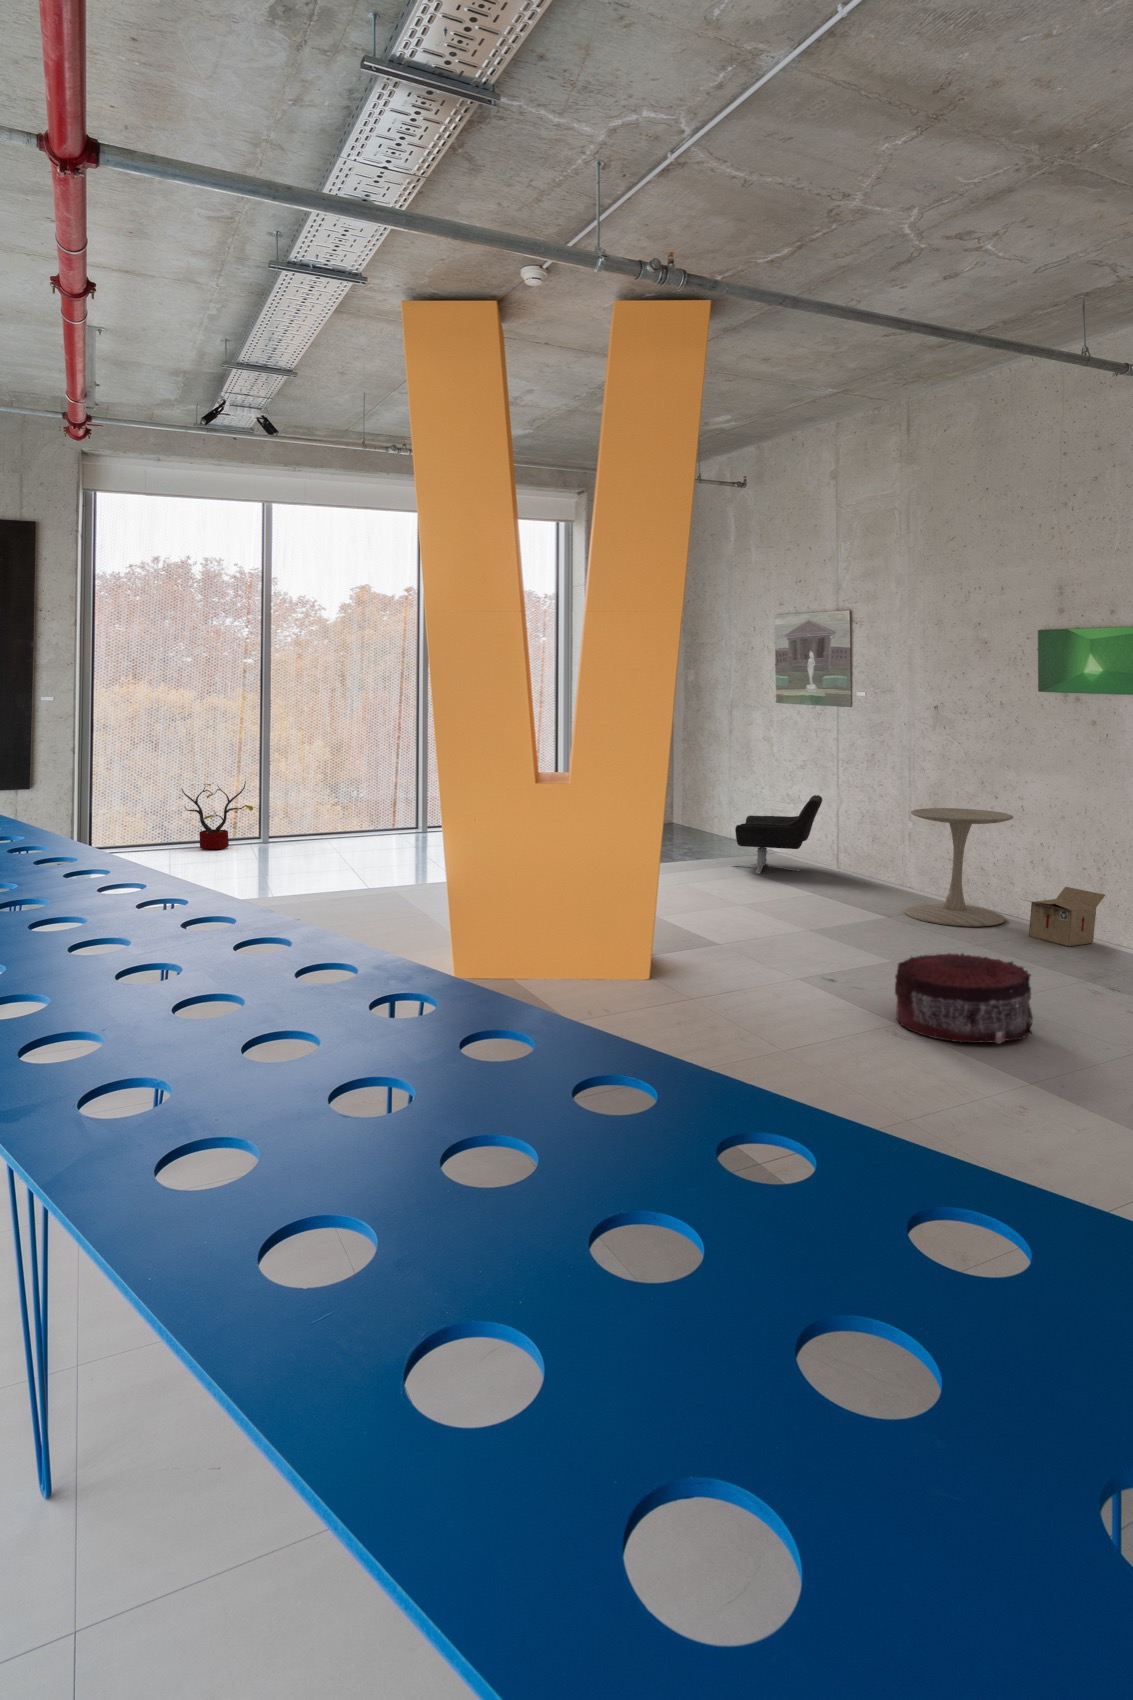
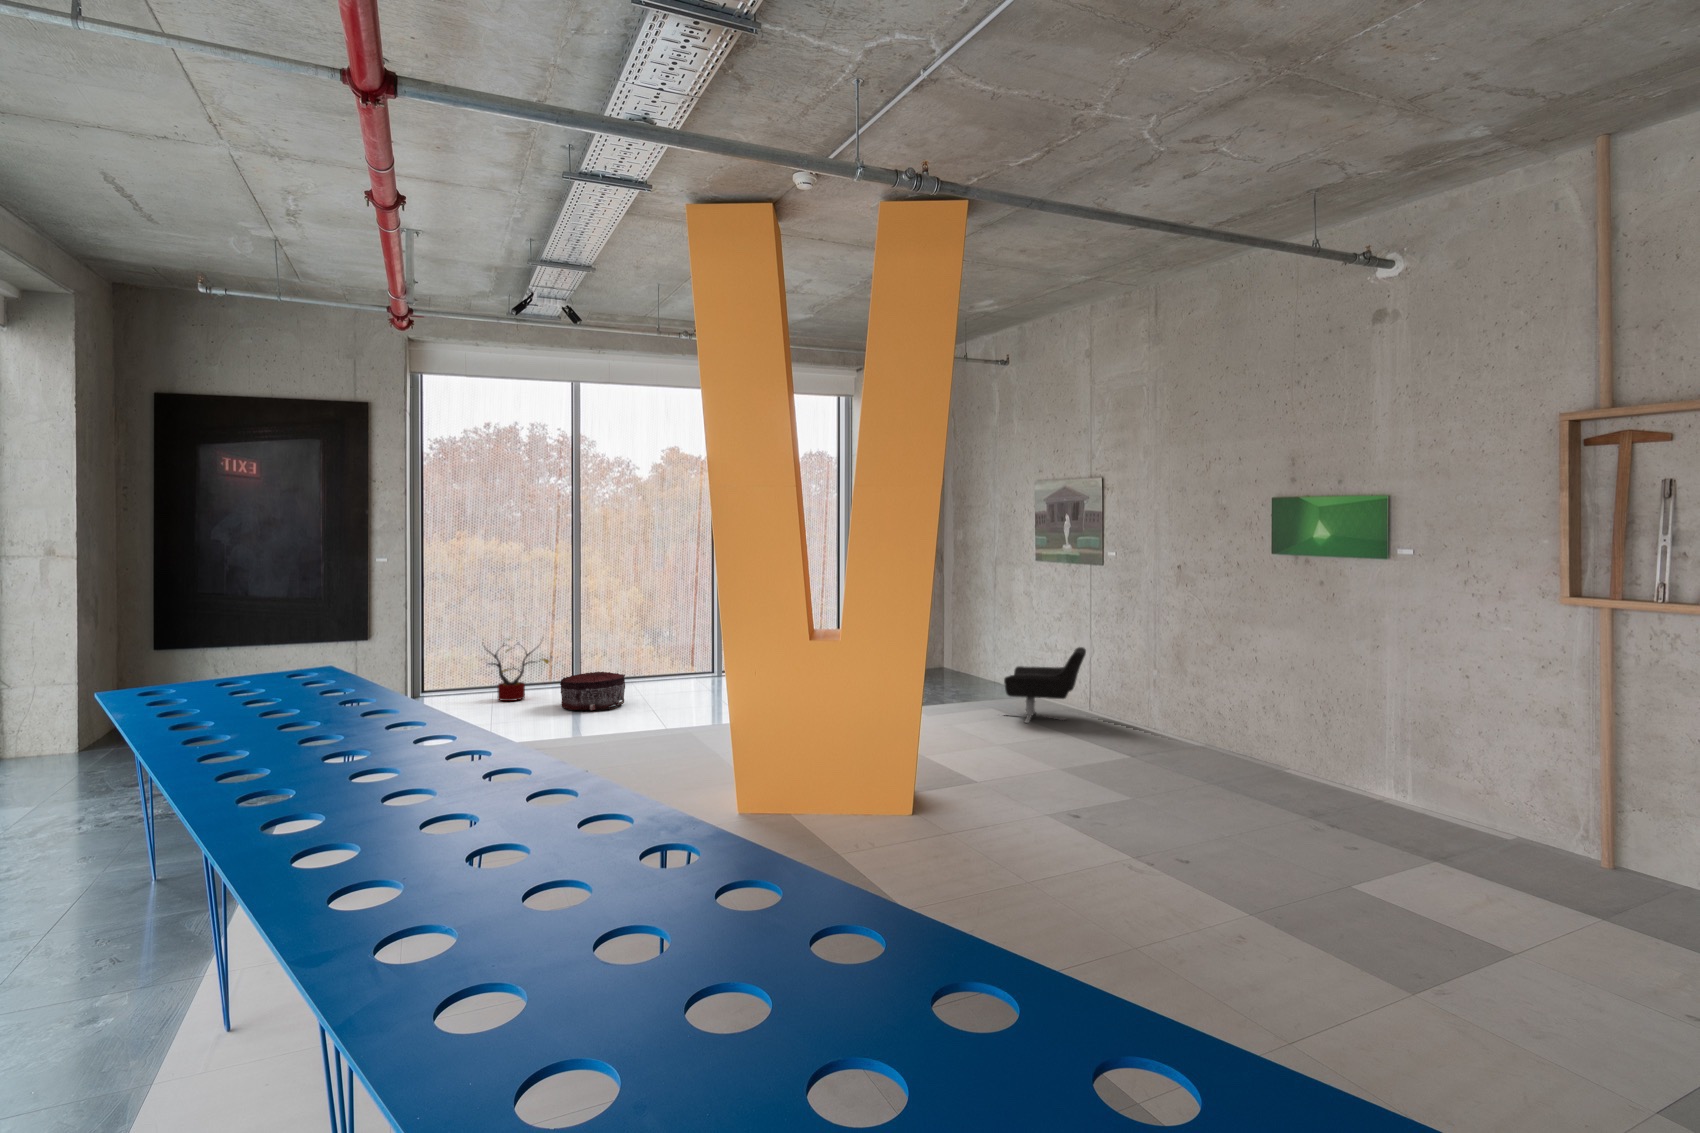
pedestal table: present [905,808,1013,927] -> none [1169,662,1270,779]
cardboard box: present [1029,887,1105,946] -> none [1282,740,1365,801]
pouf: present [895,953,1033,1043] -> present [560,672,625,710]

